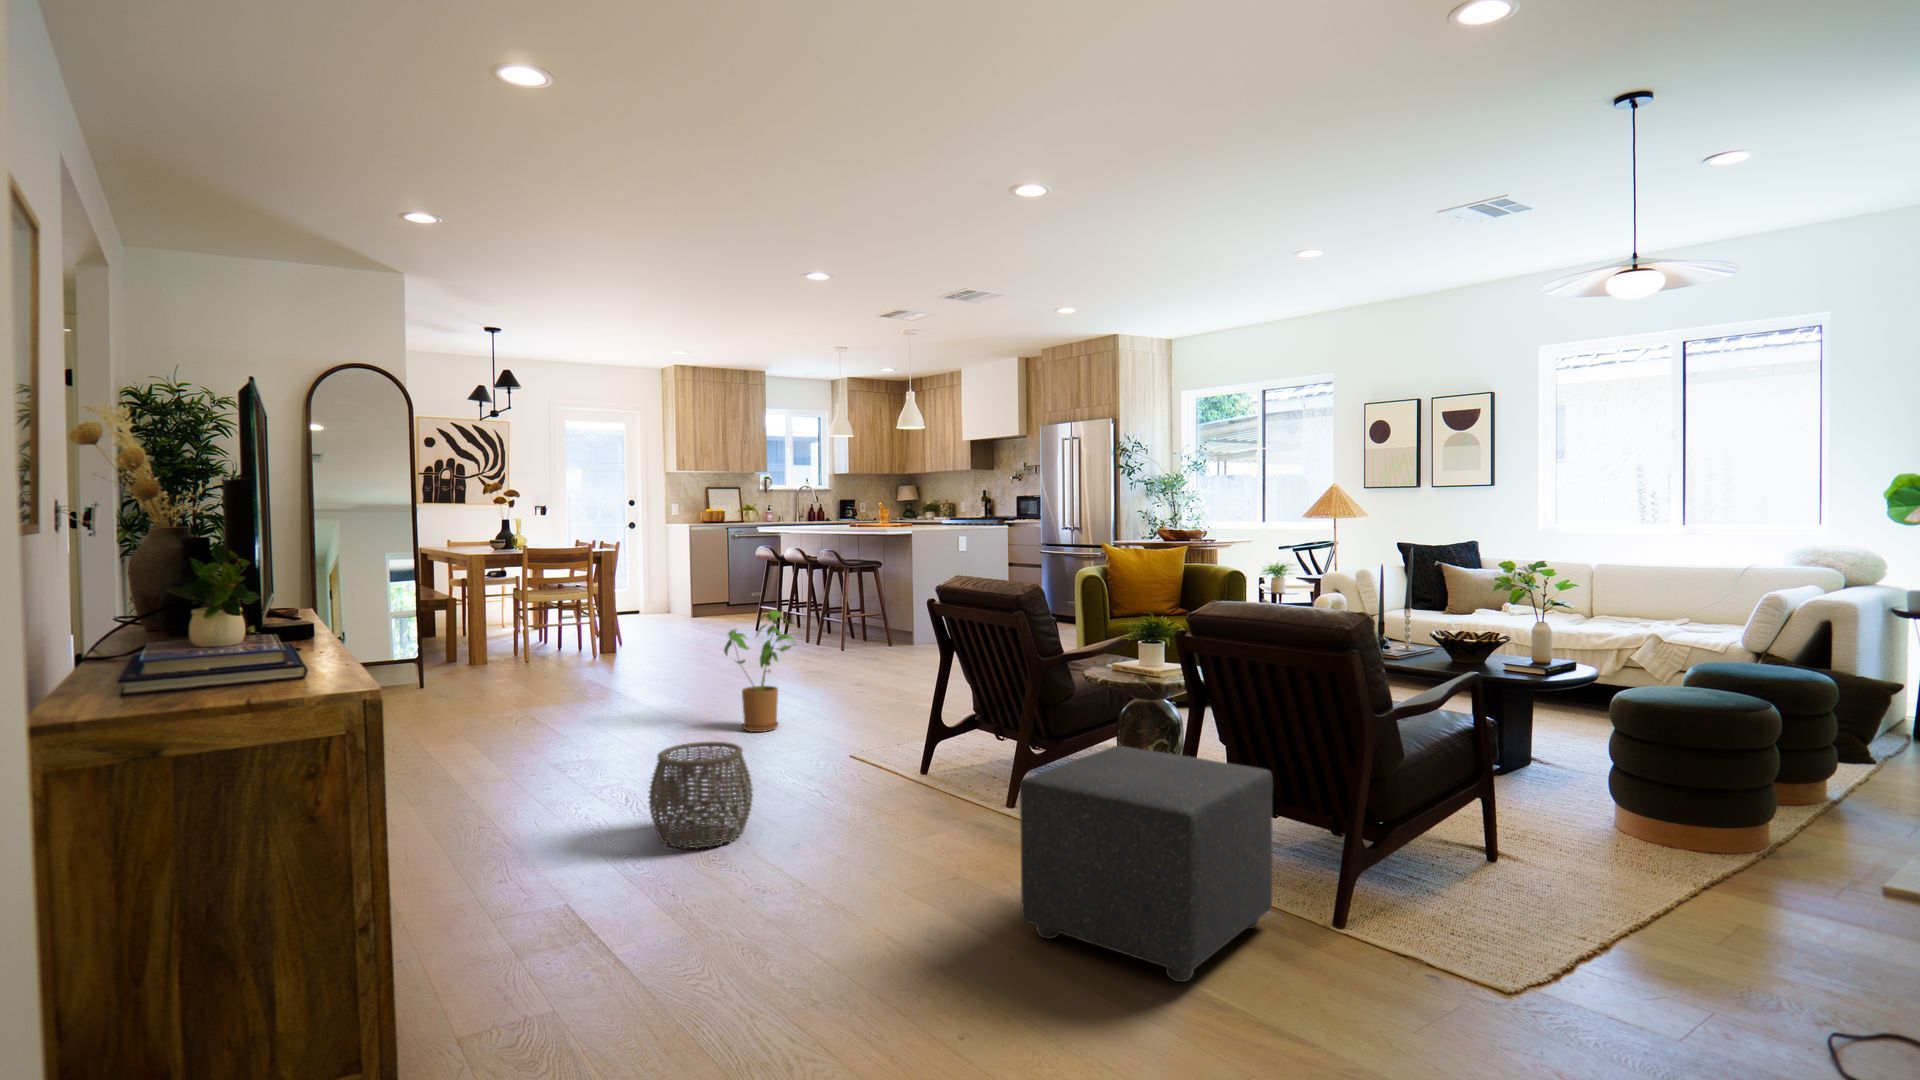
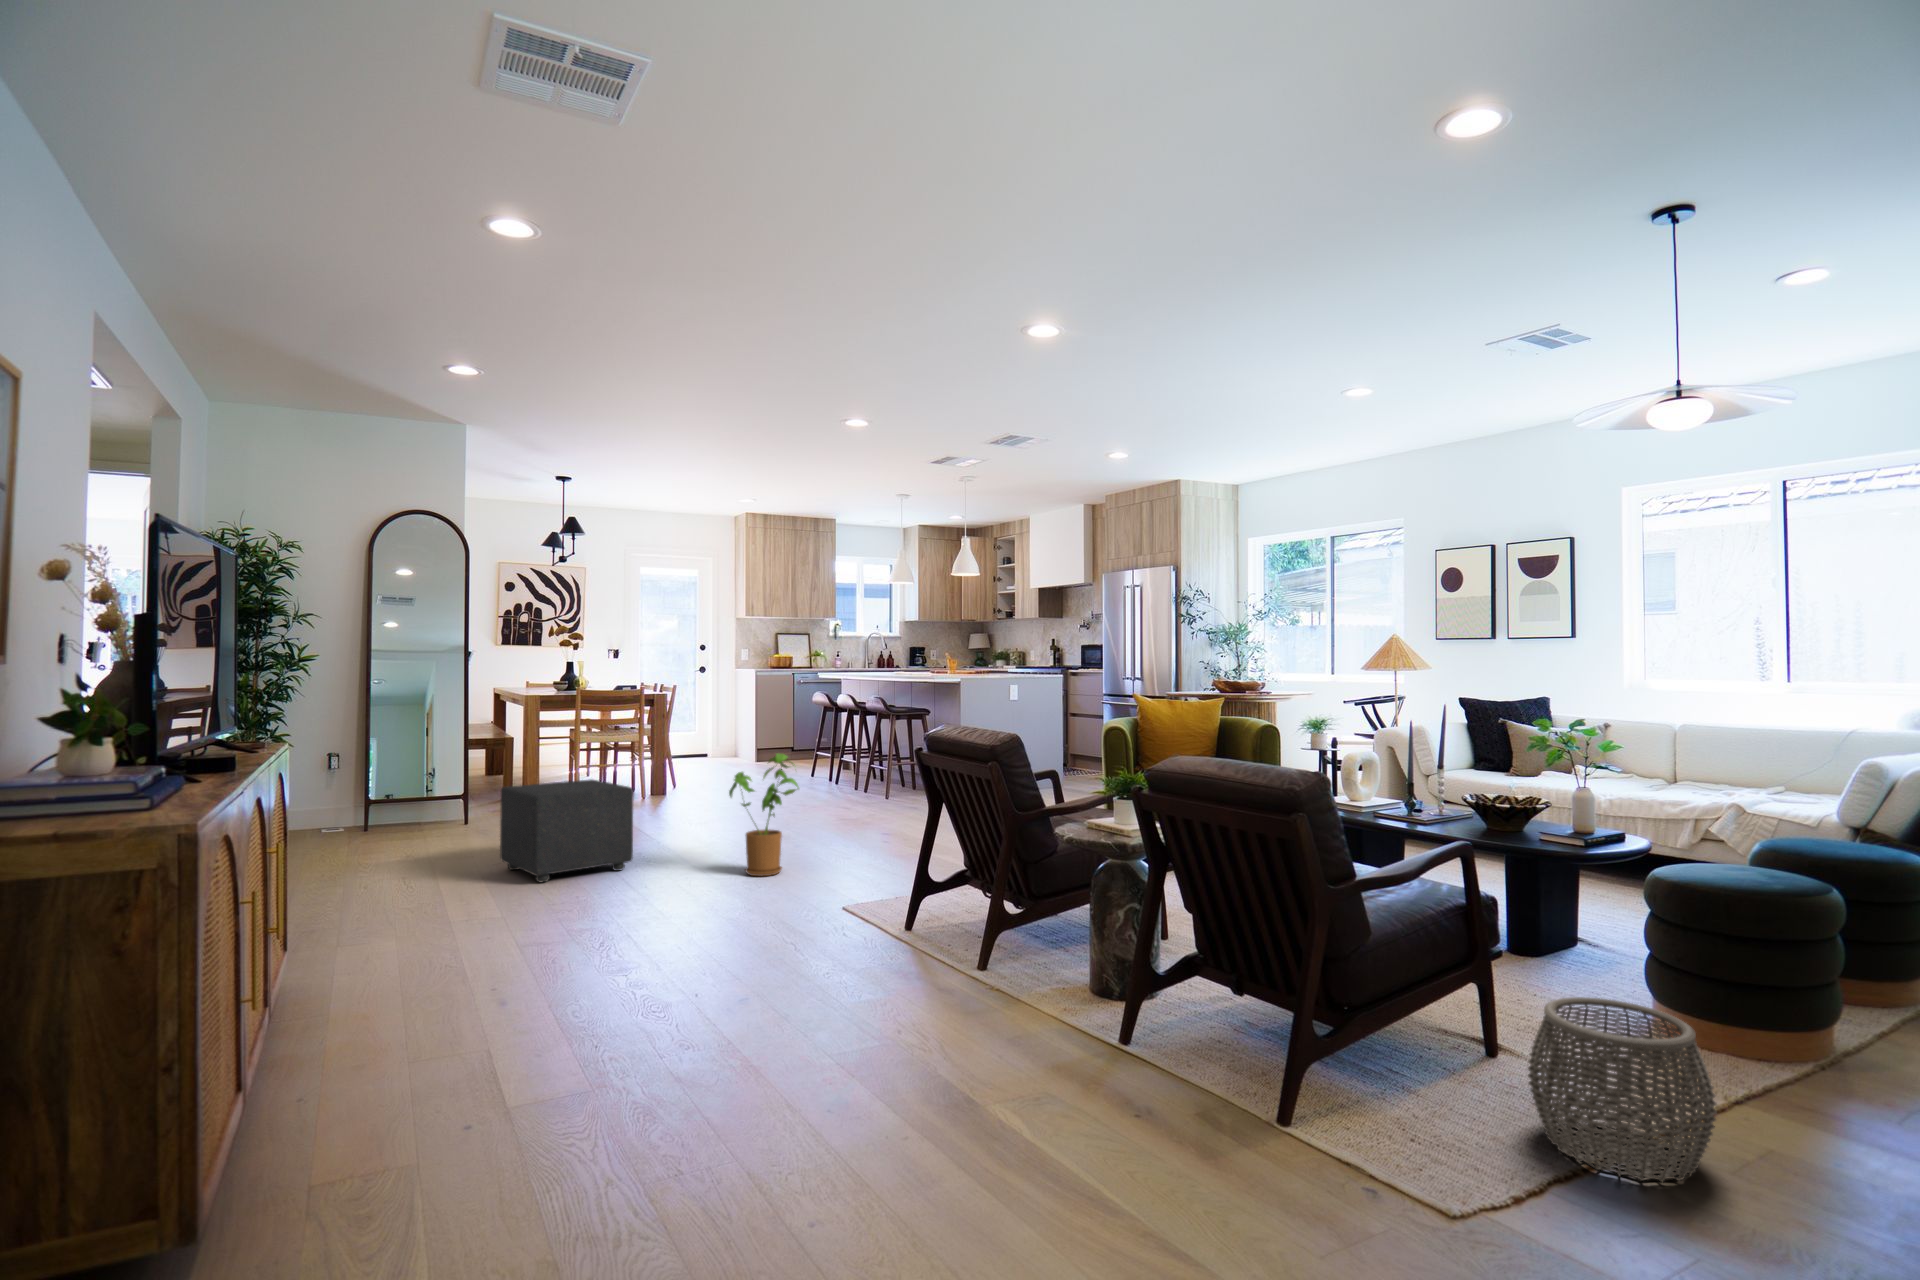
woven basket: present [649,742,753,849] -> present [1528,997,1717,1182]
ottoman: present [1020,746,1273,982] -> present [500,780,634,882]

